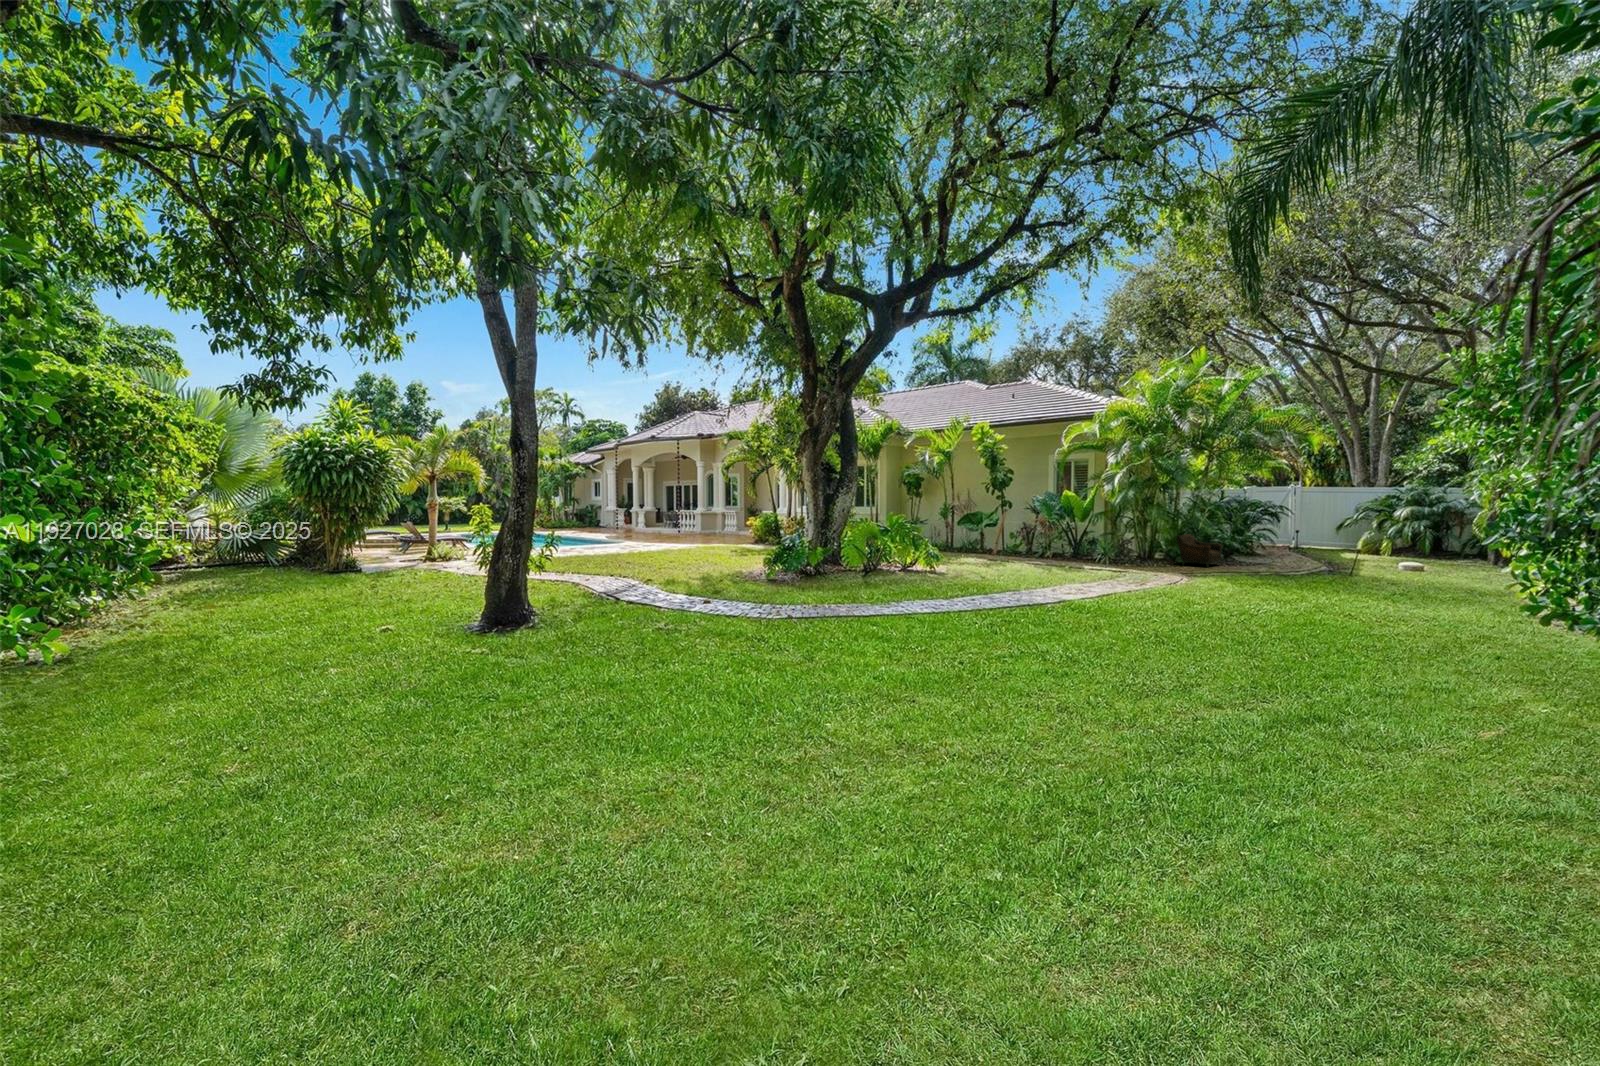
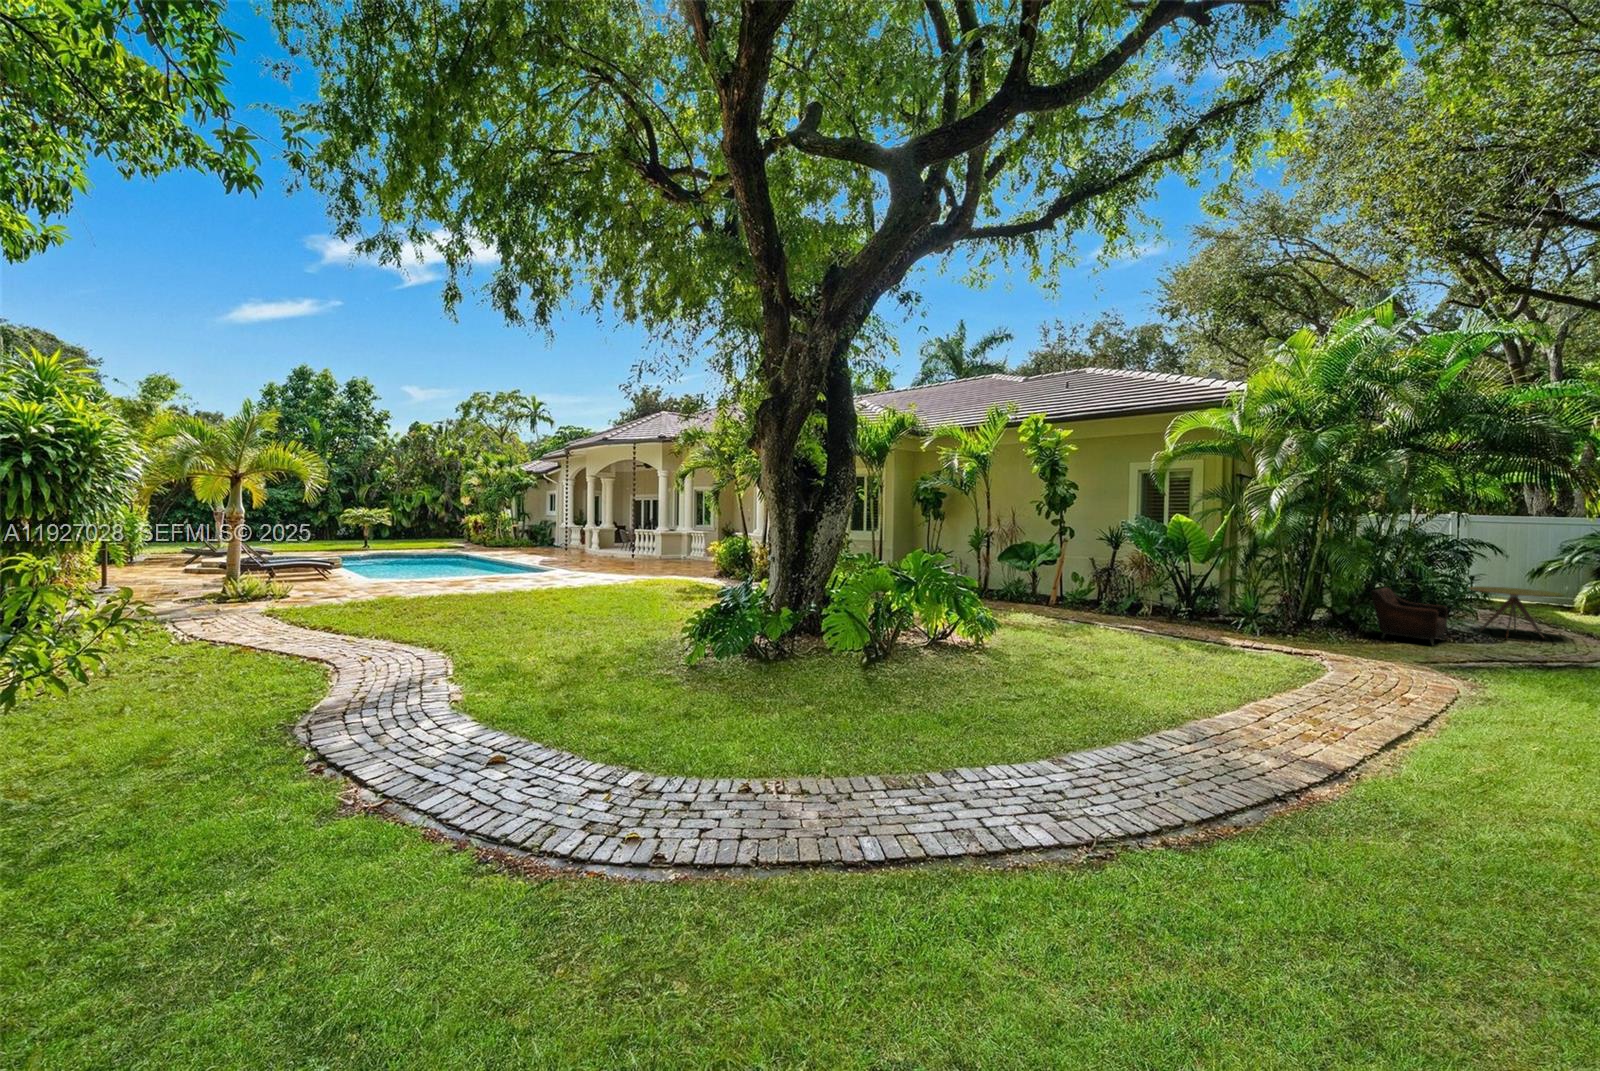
round table: none [1244,533,1294,564] -> present [1469,586,1564,639]

